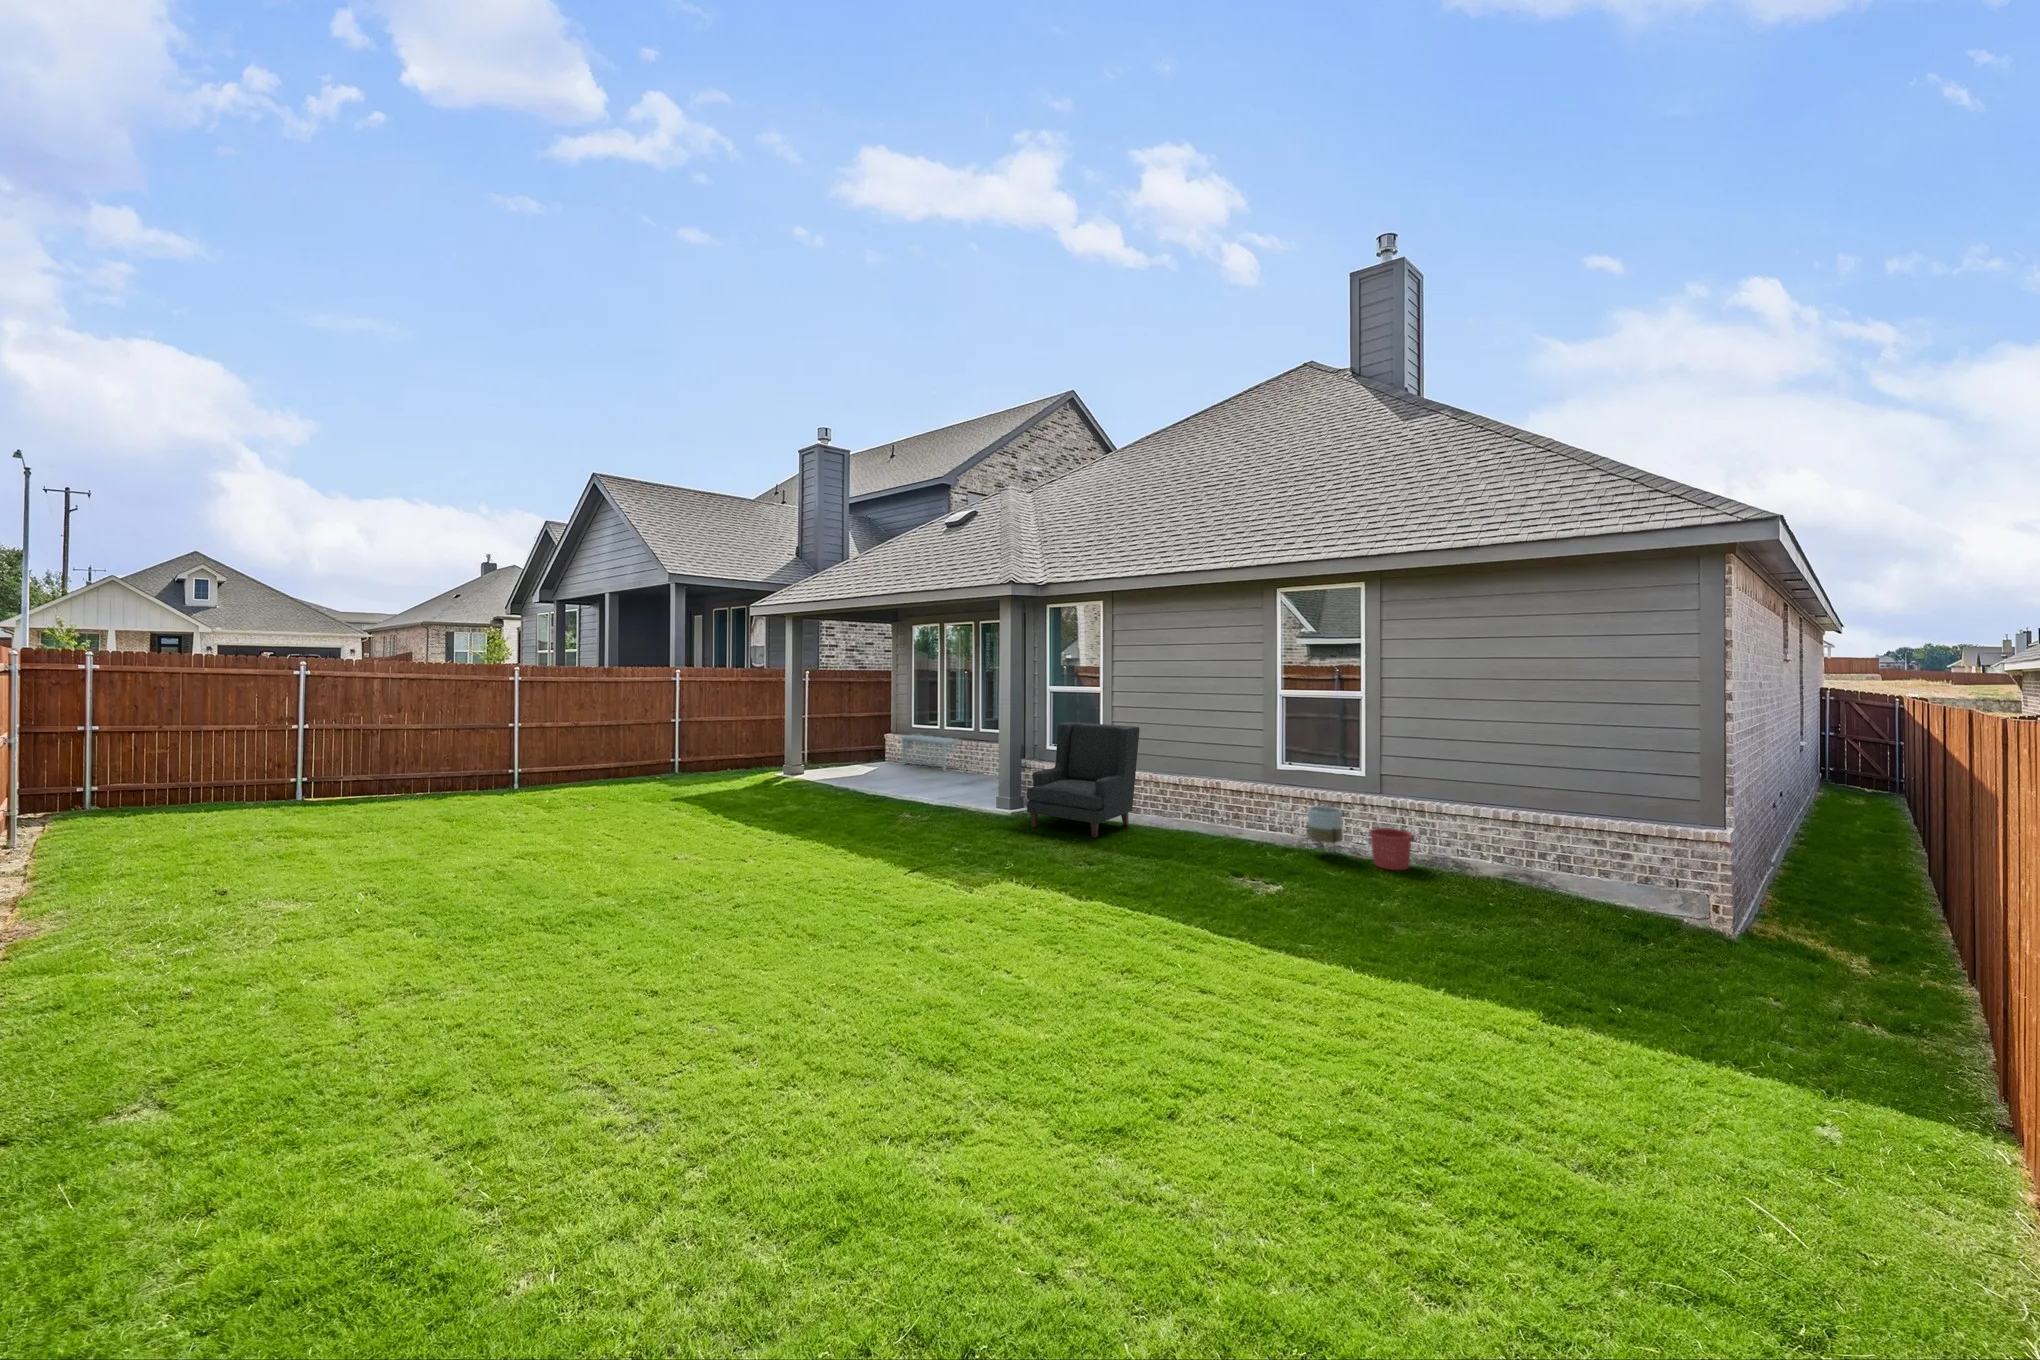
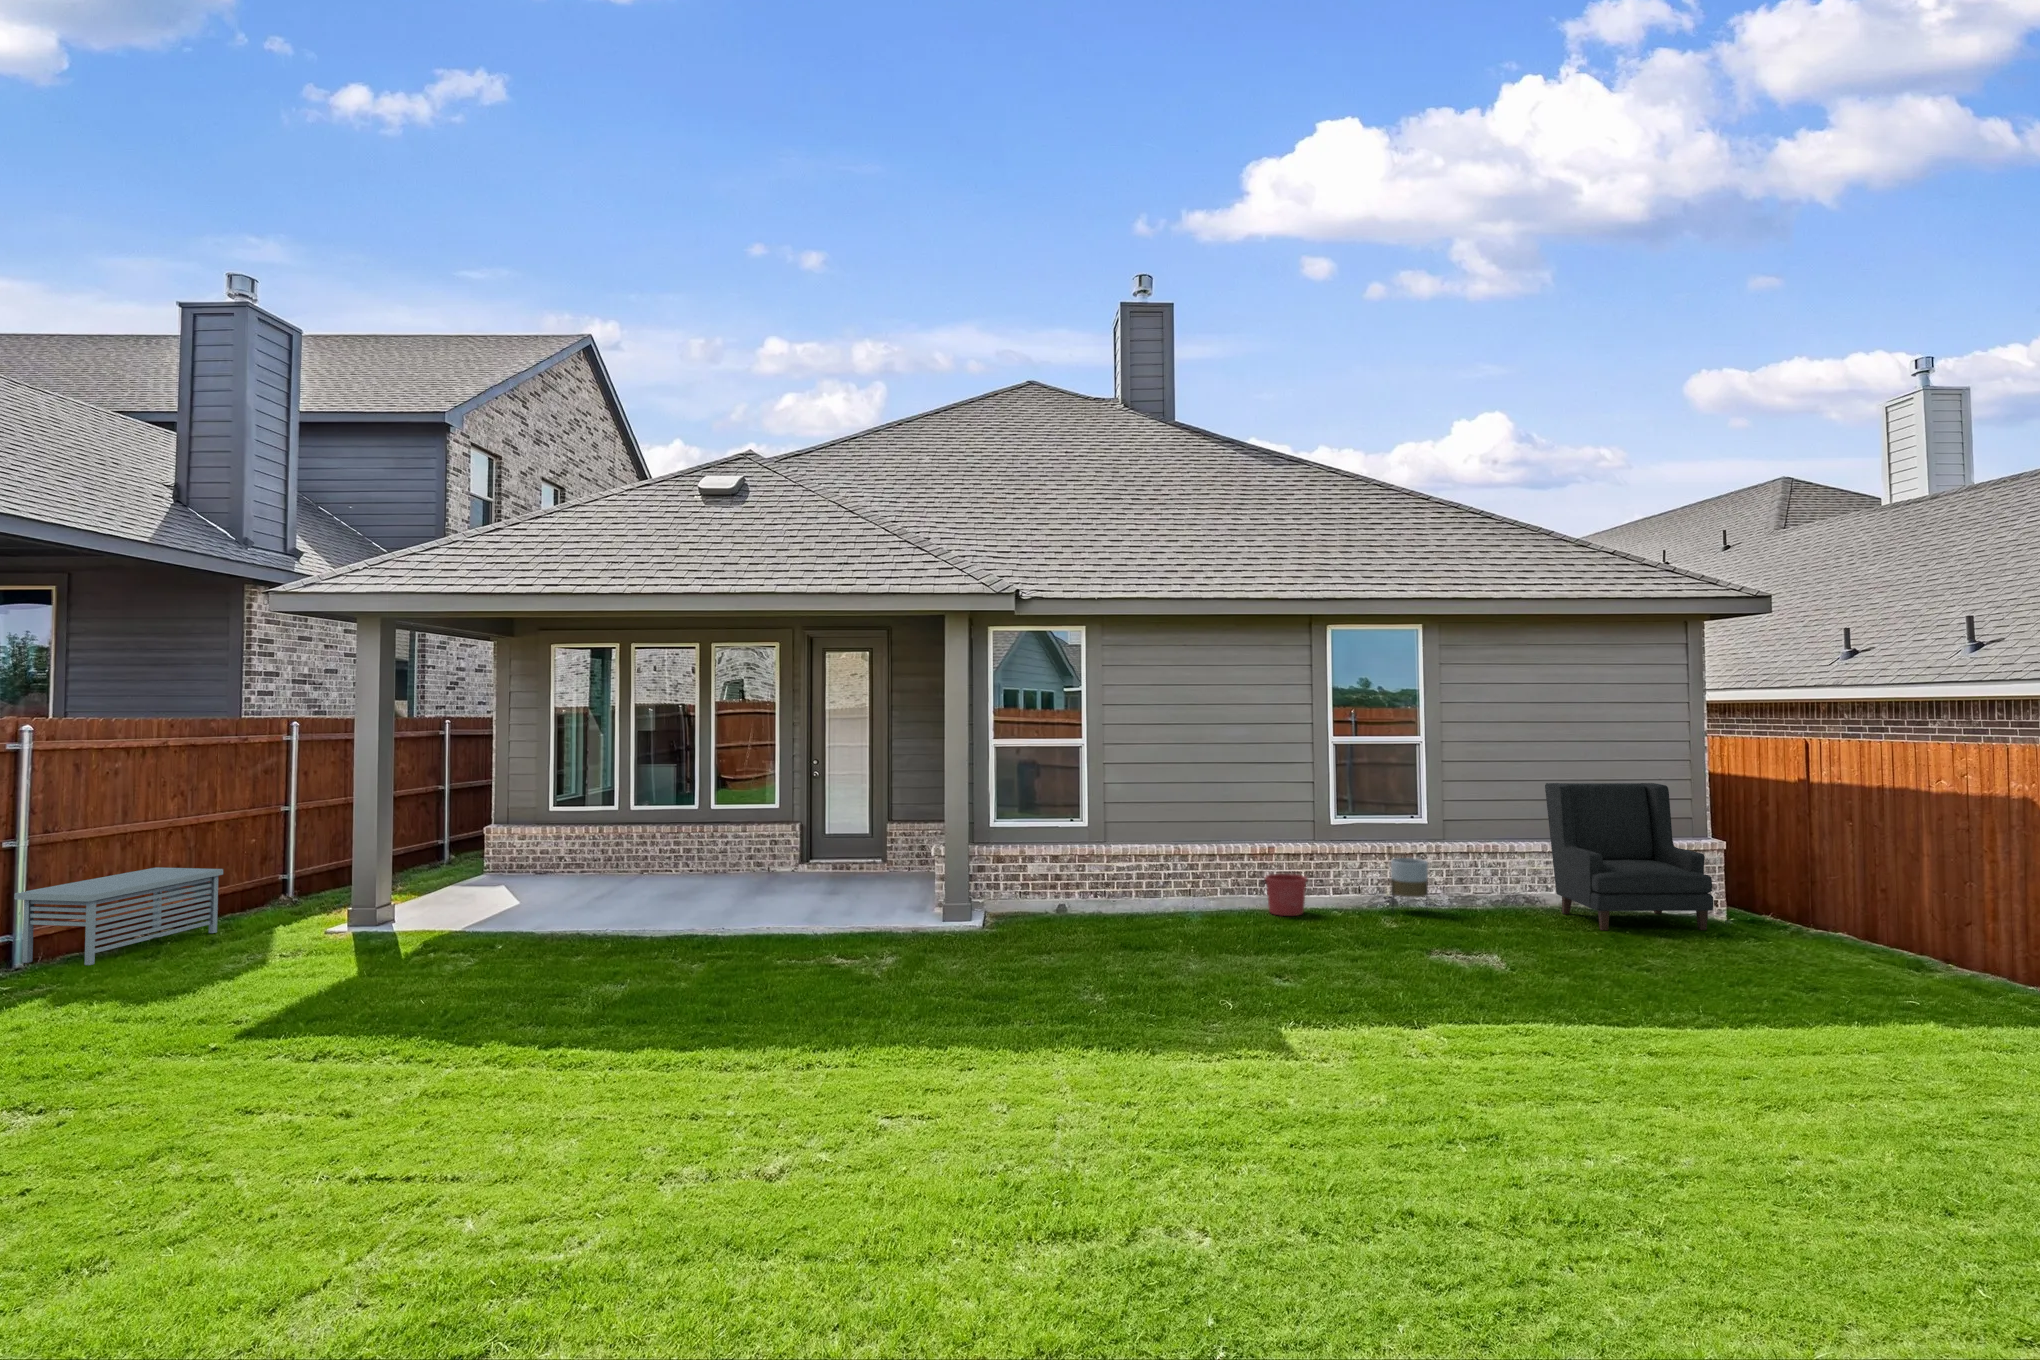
chair: present [1027,722,1140,838] -> present [1545,783,1713,931]
storage bench: present [899,734,959,771] -> present [14,867,223,965]
bucket: present [1369,828,1414,870] -> present [1263,874,1308,916]

